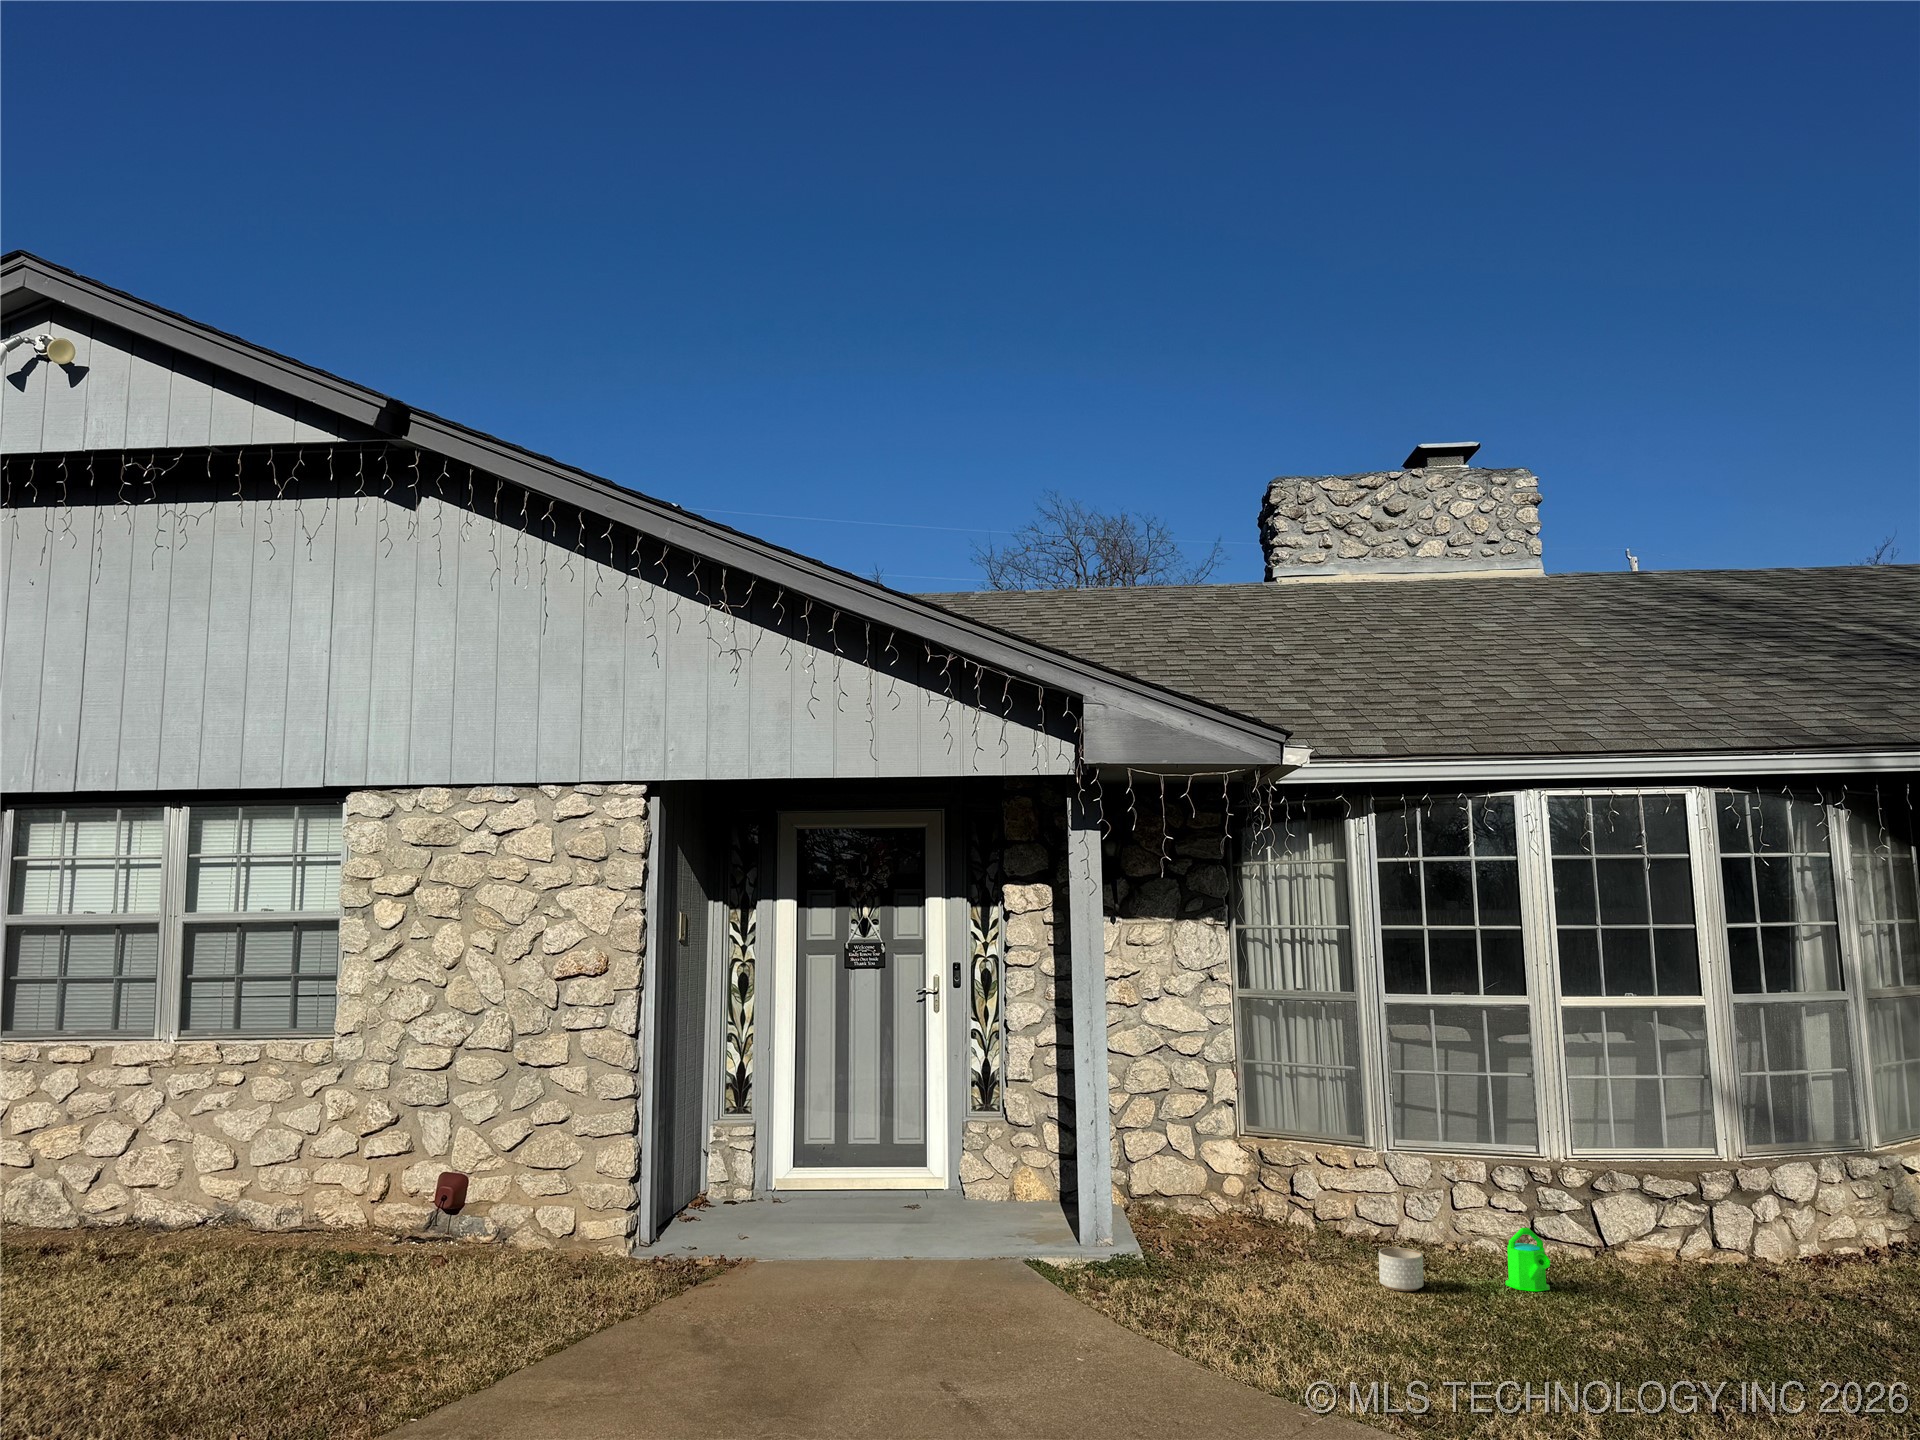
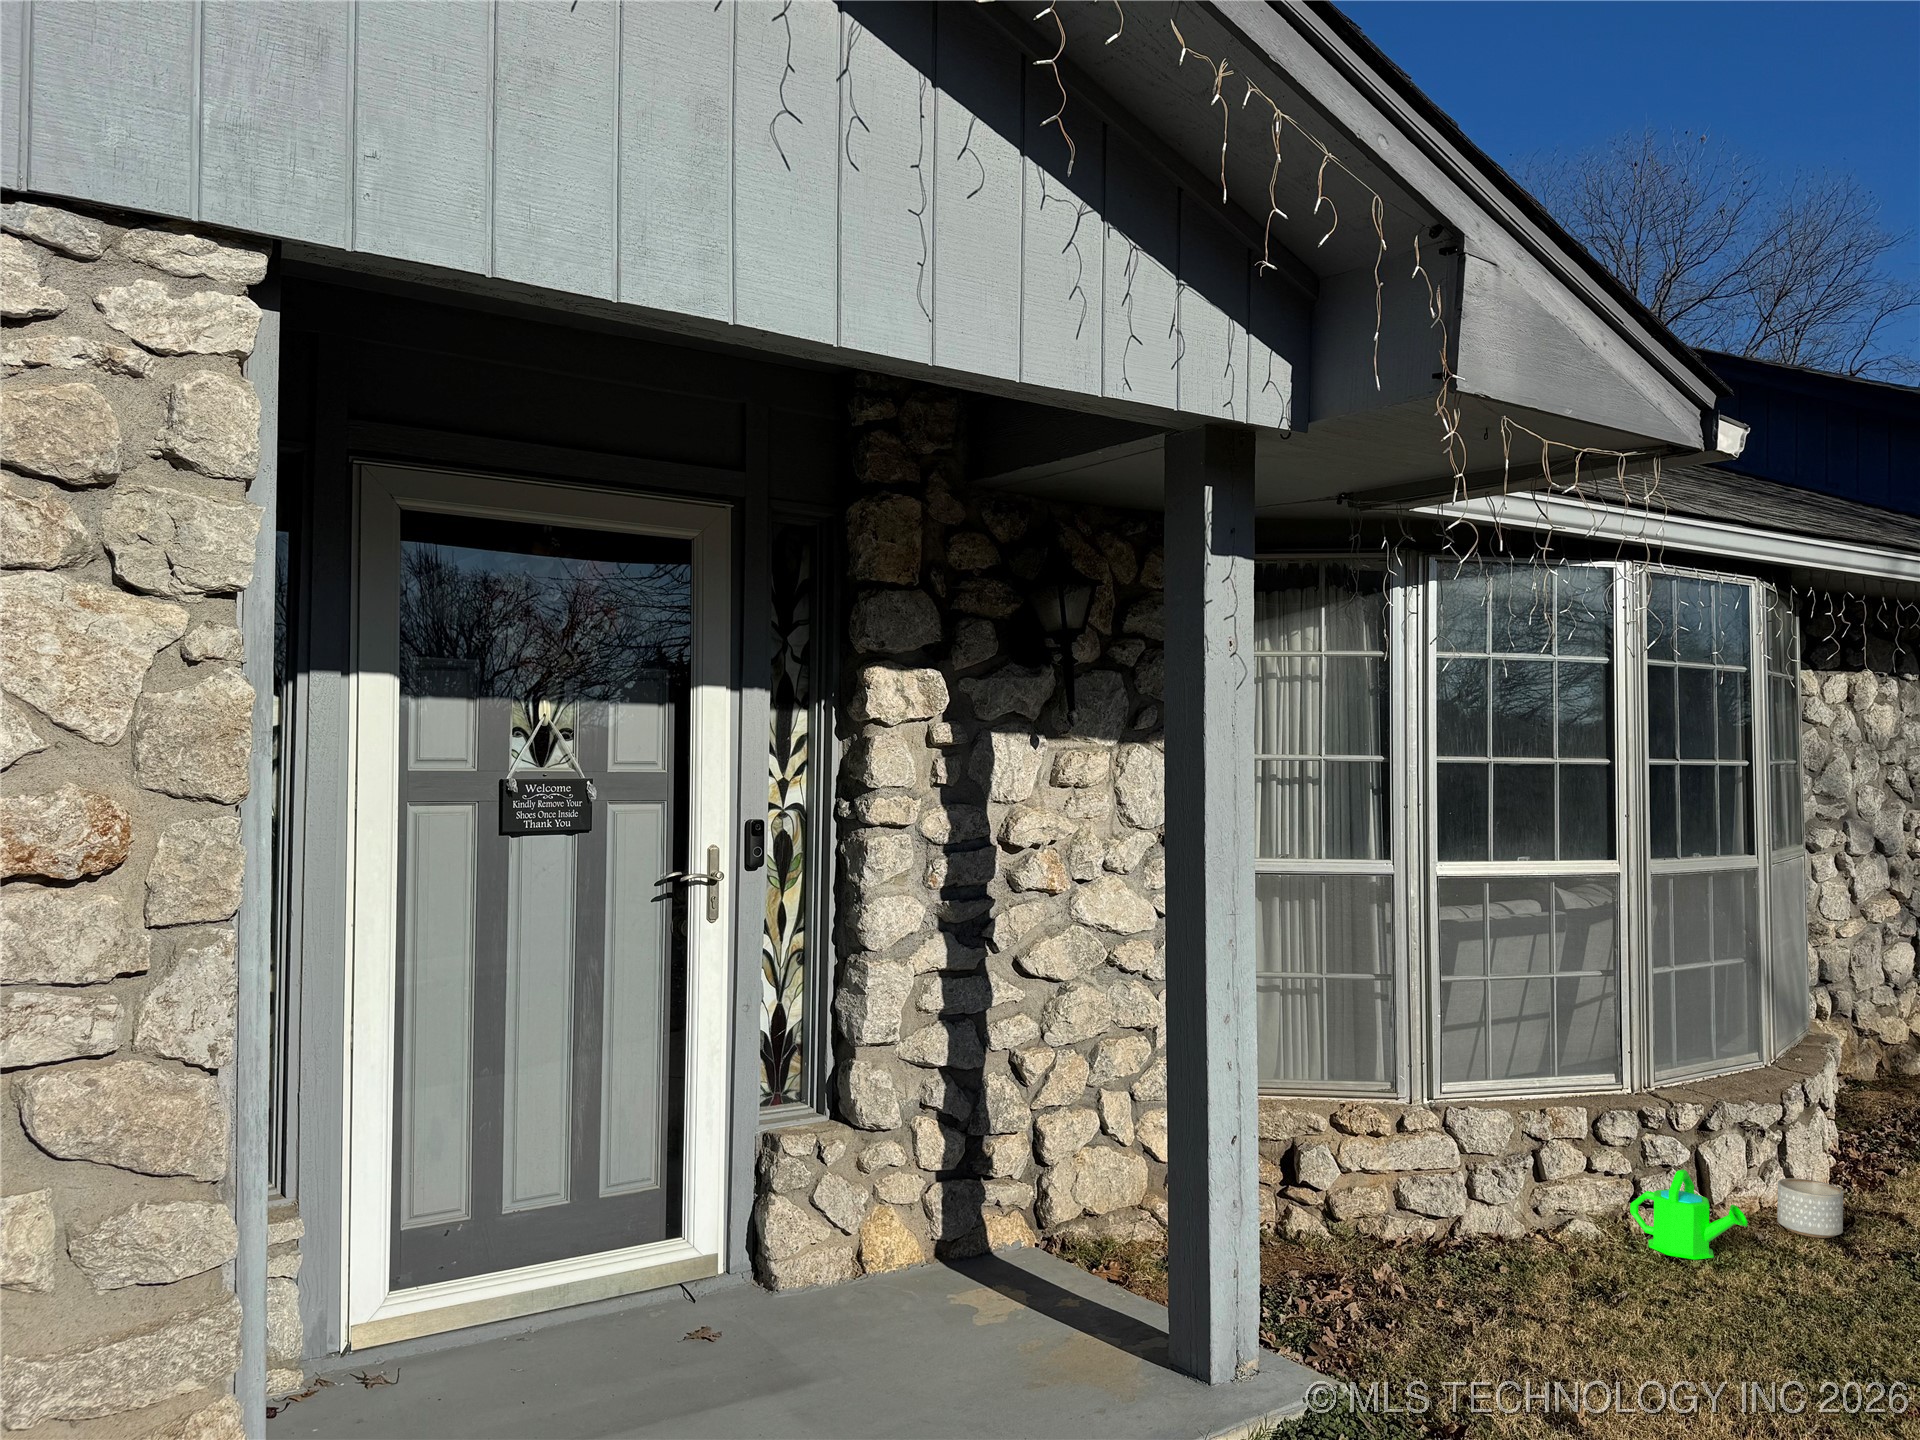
planter: present [1379,1247,1424,1291] -> present [1777,1178,1843,1238]

